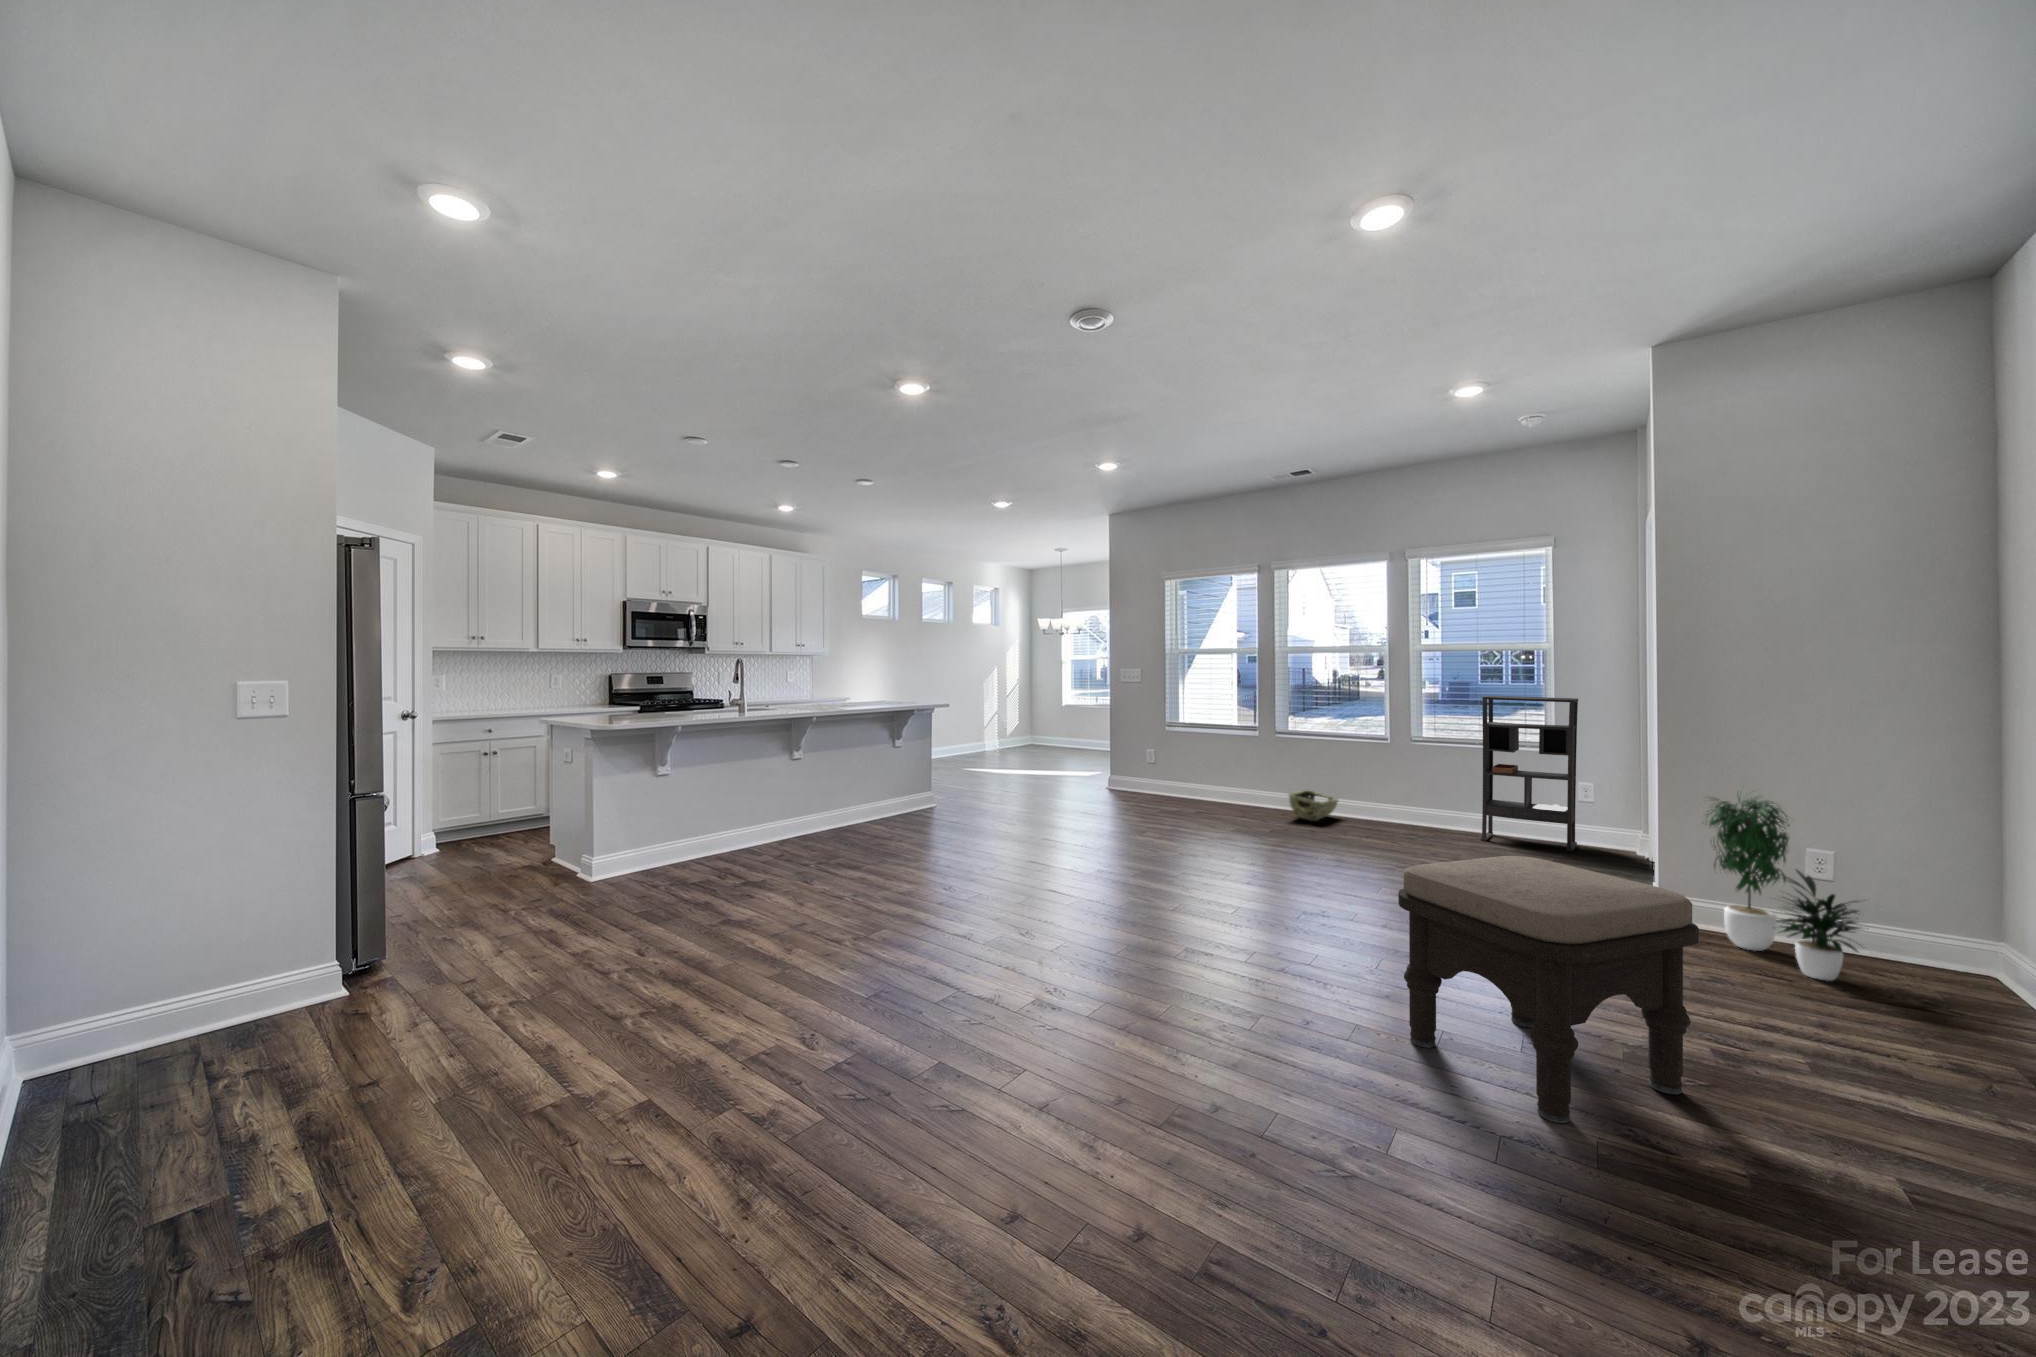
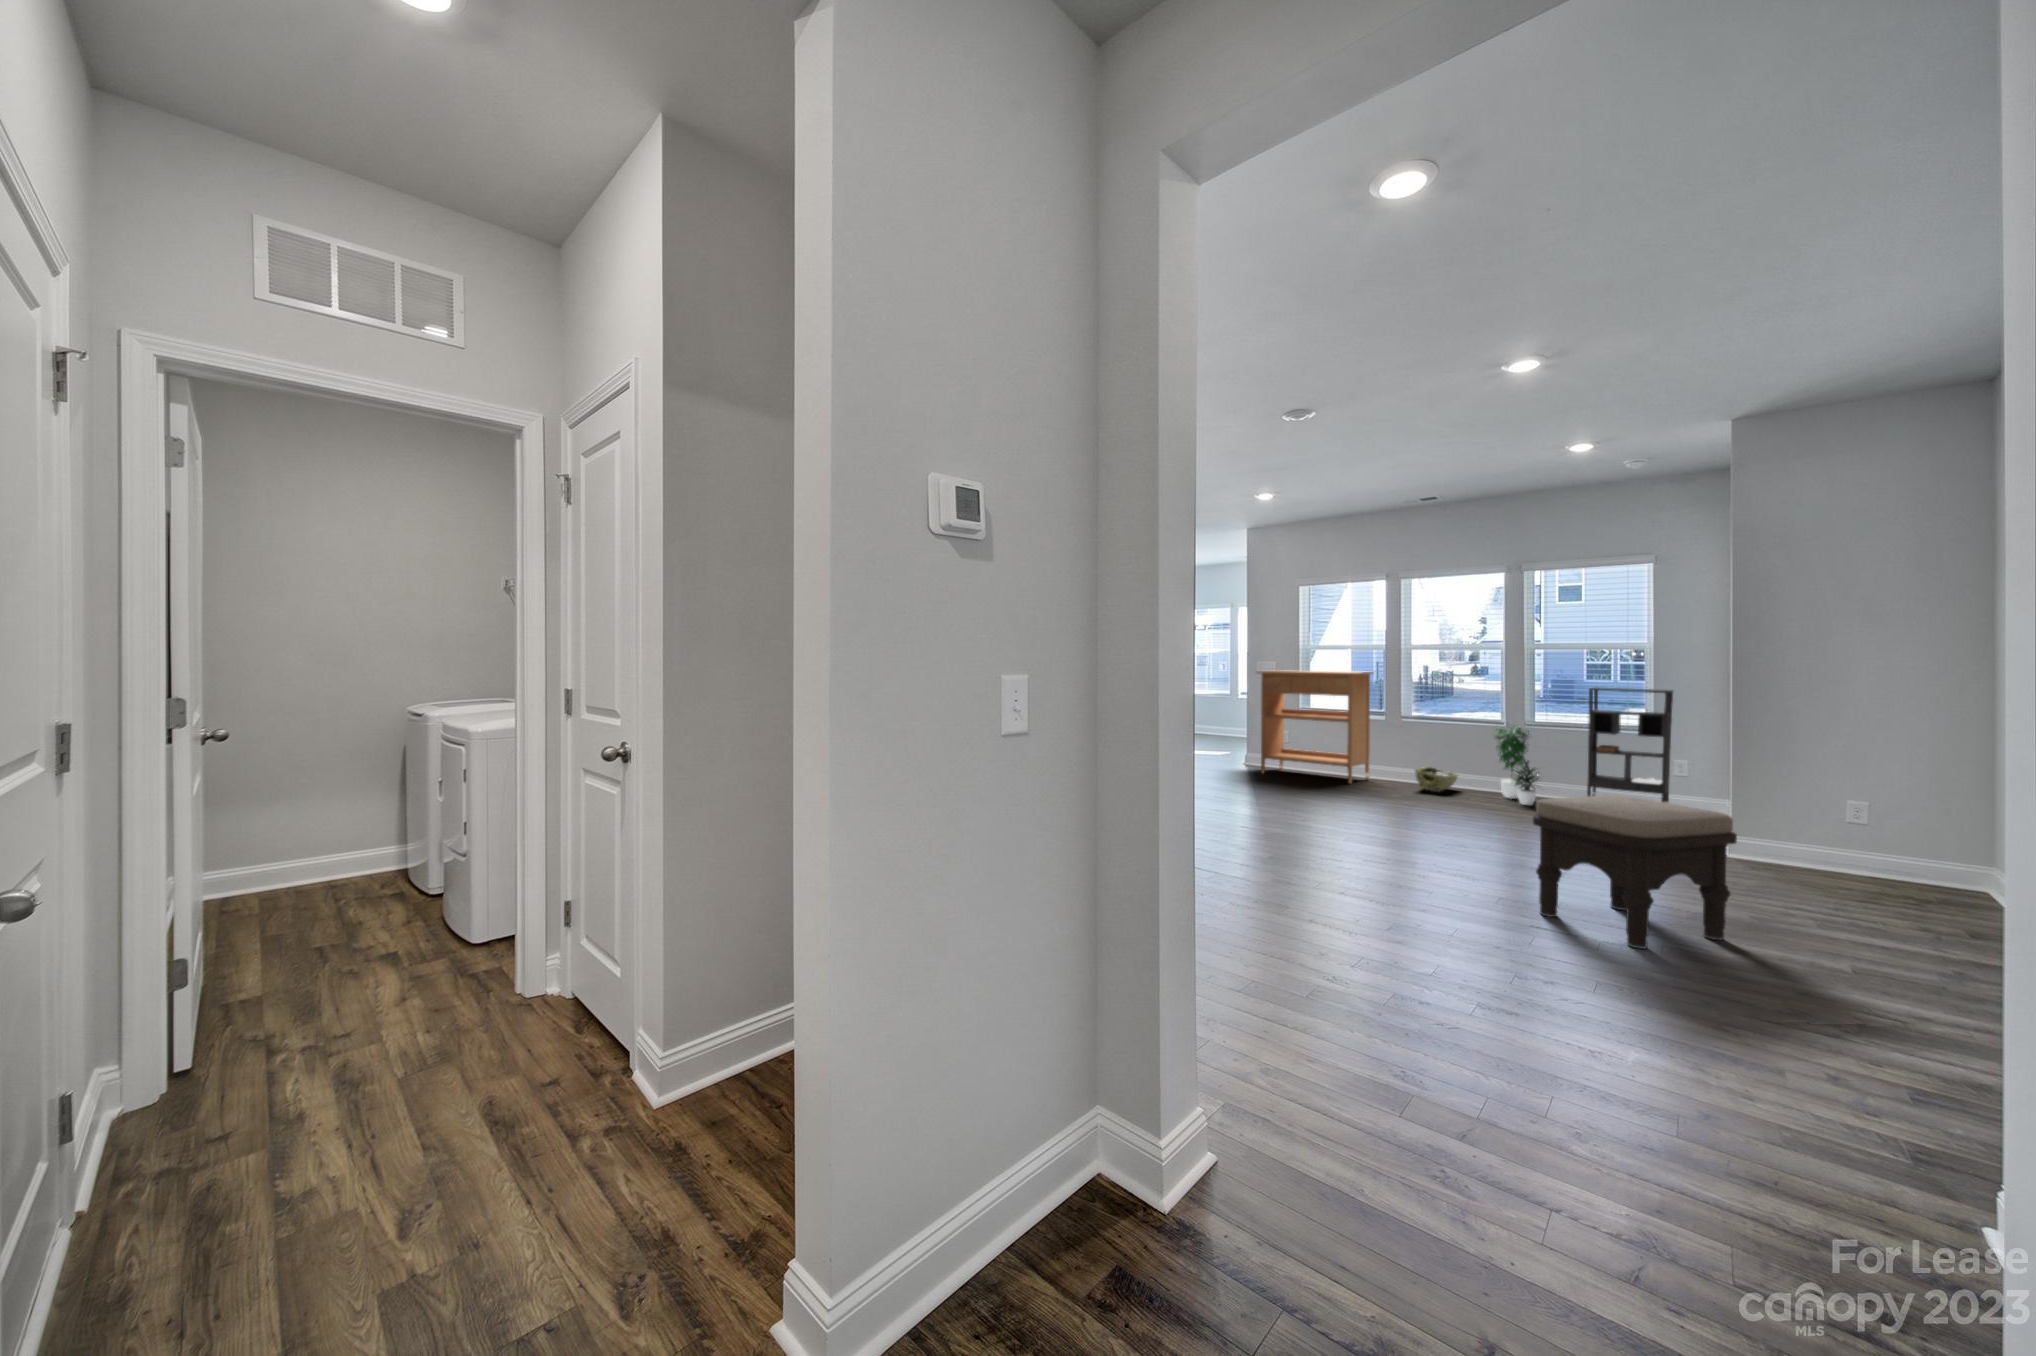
console table: none [1113,678,1247,811] -> present [1257,670,1373,783]
potted plant: present [1705,791,1862,981] -> present [1493,726,1541,805]

